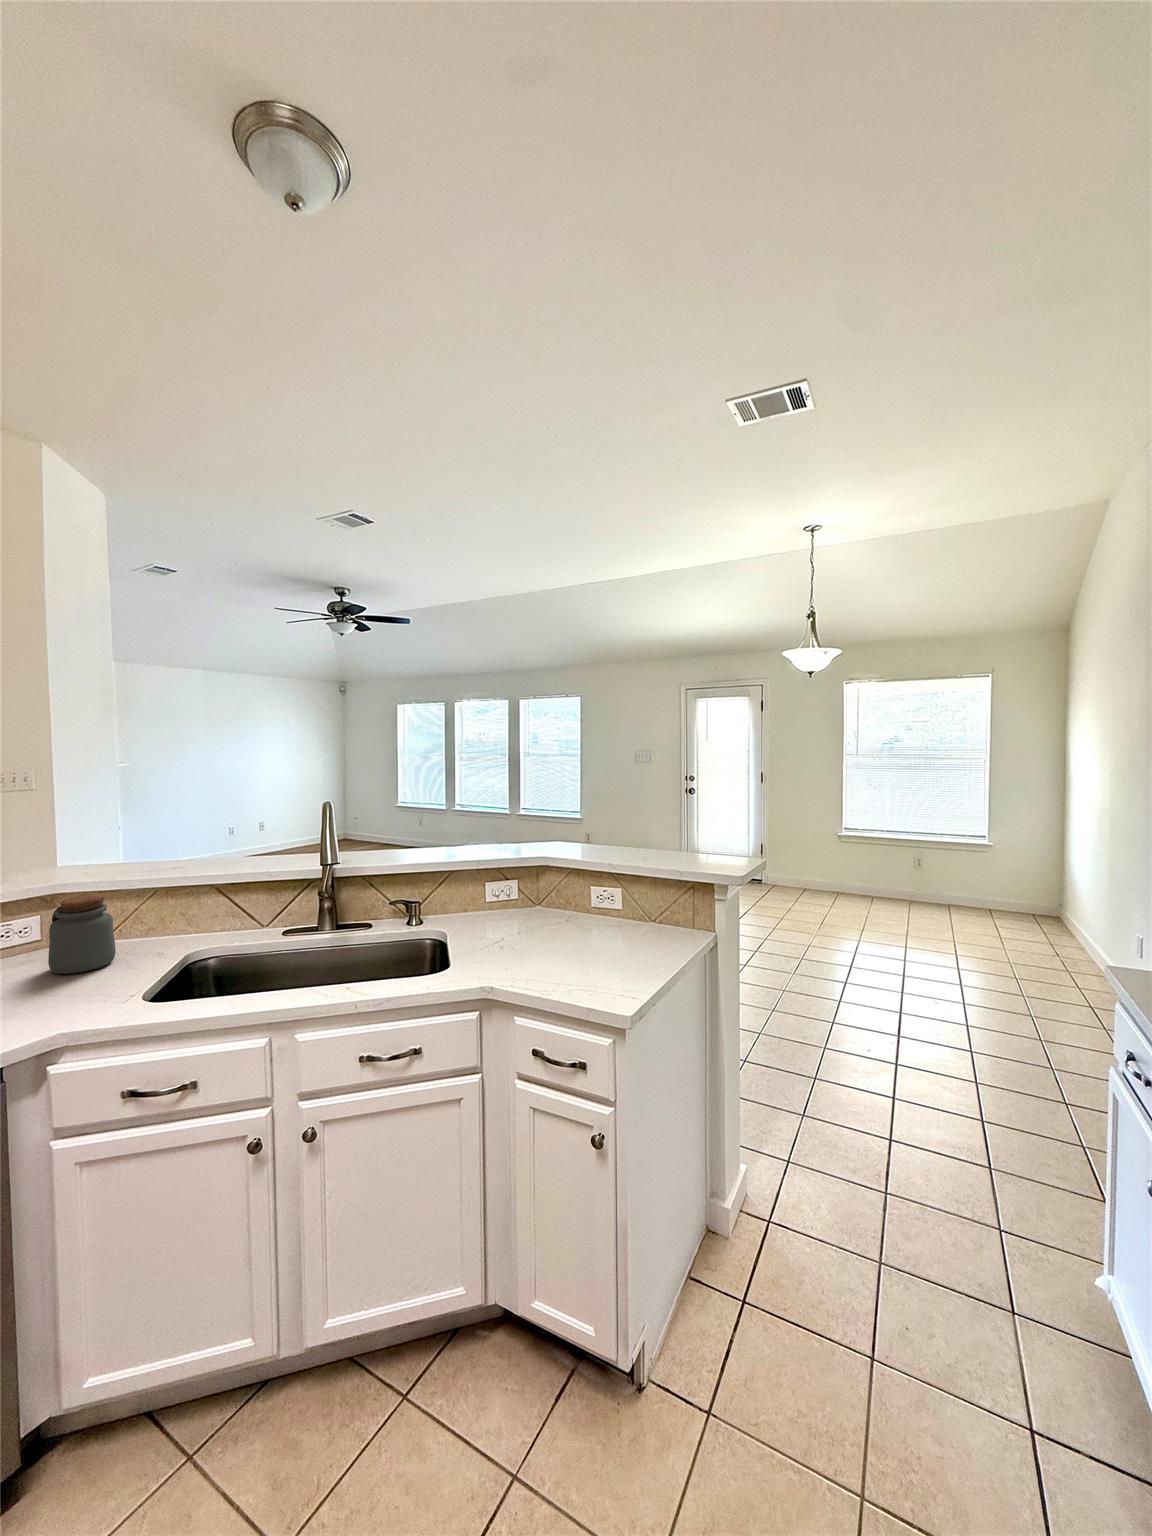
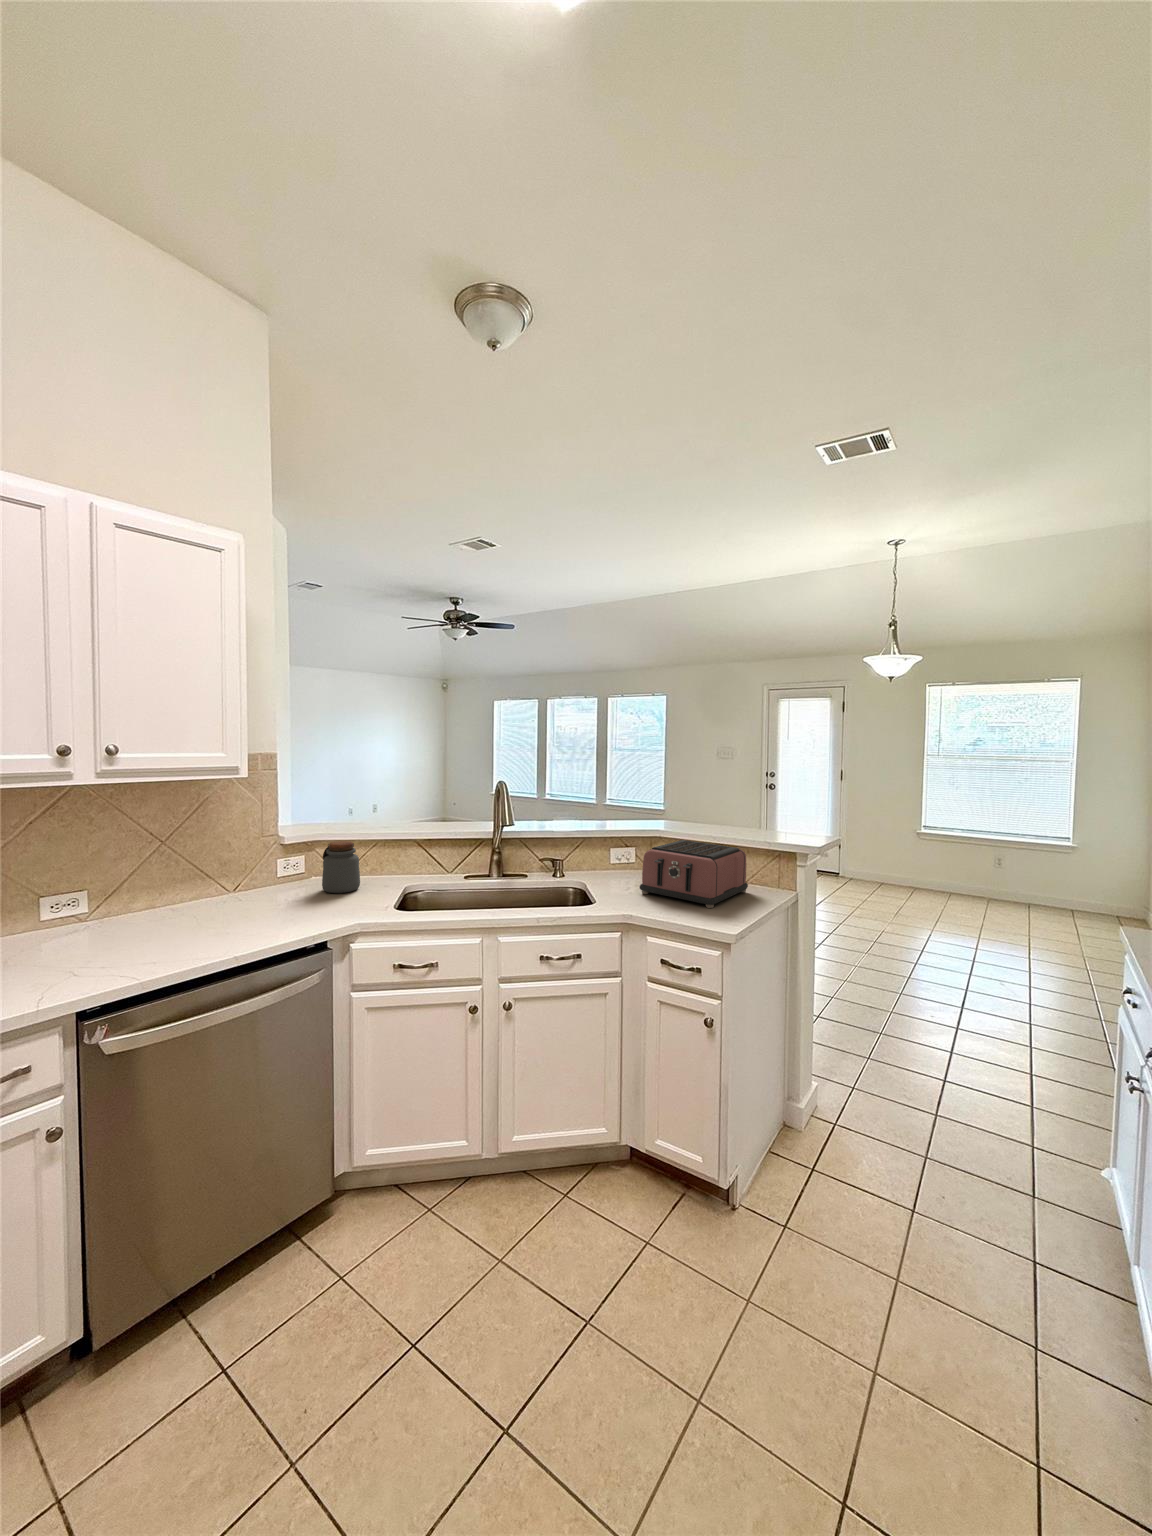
toaster: none [516,871,655,967] -> present [640,840,748,908]

